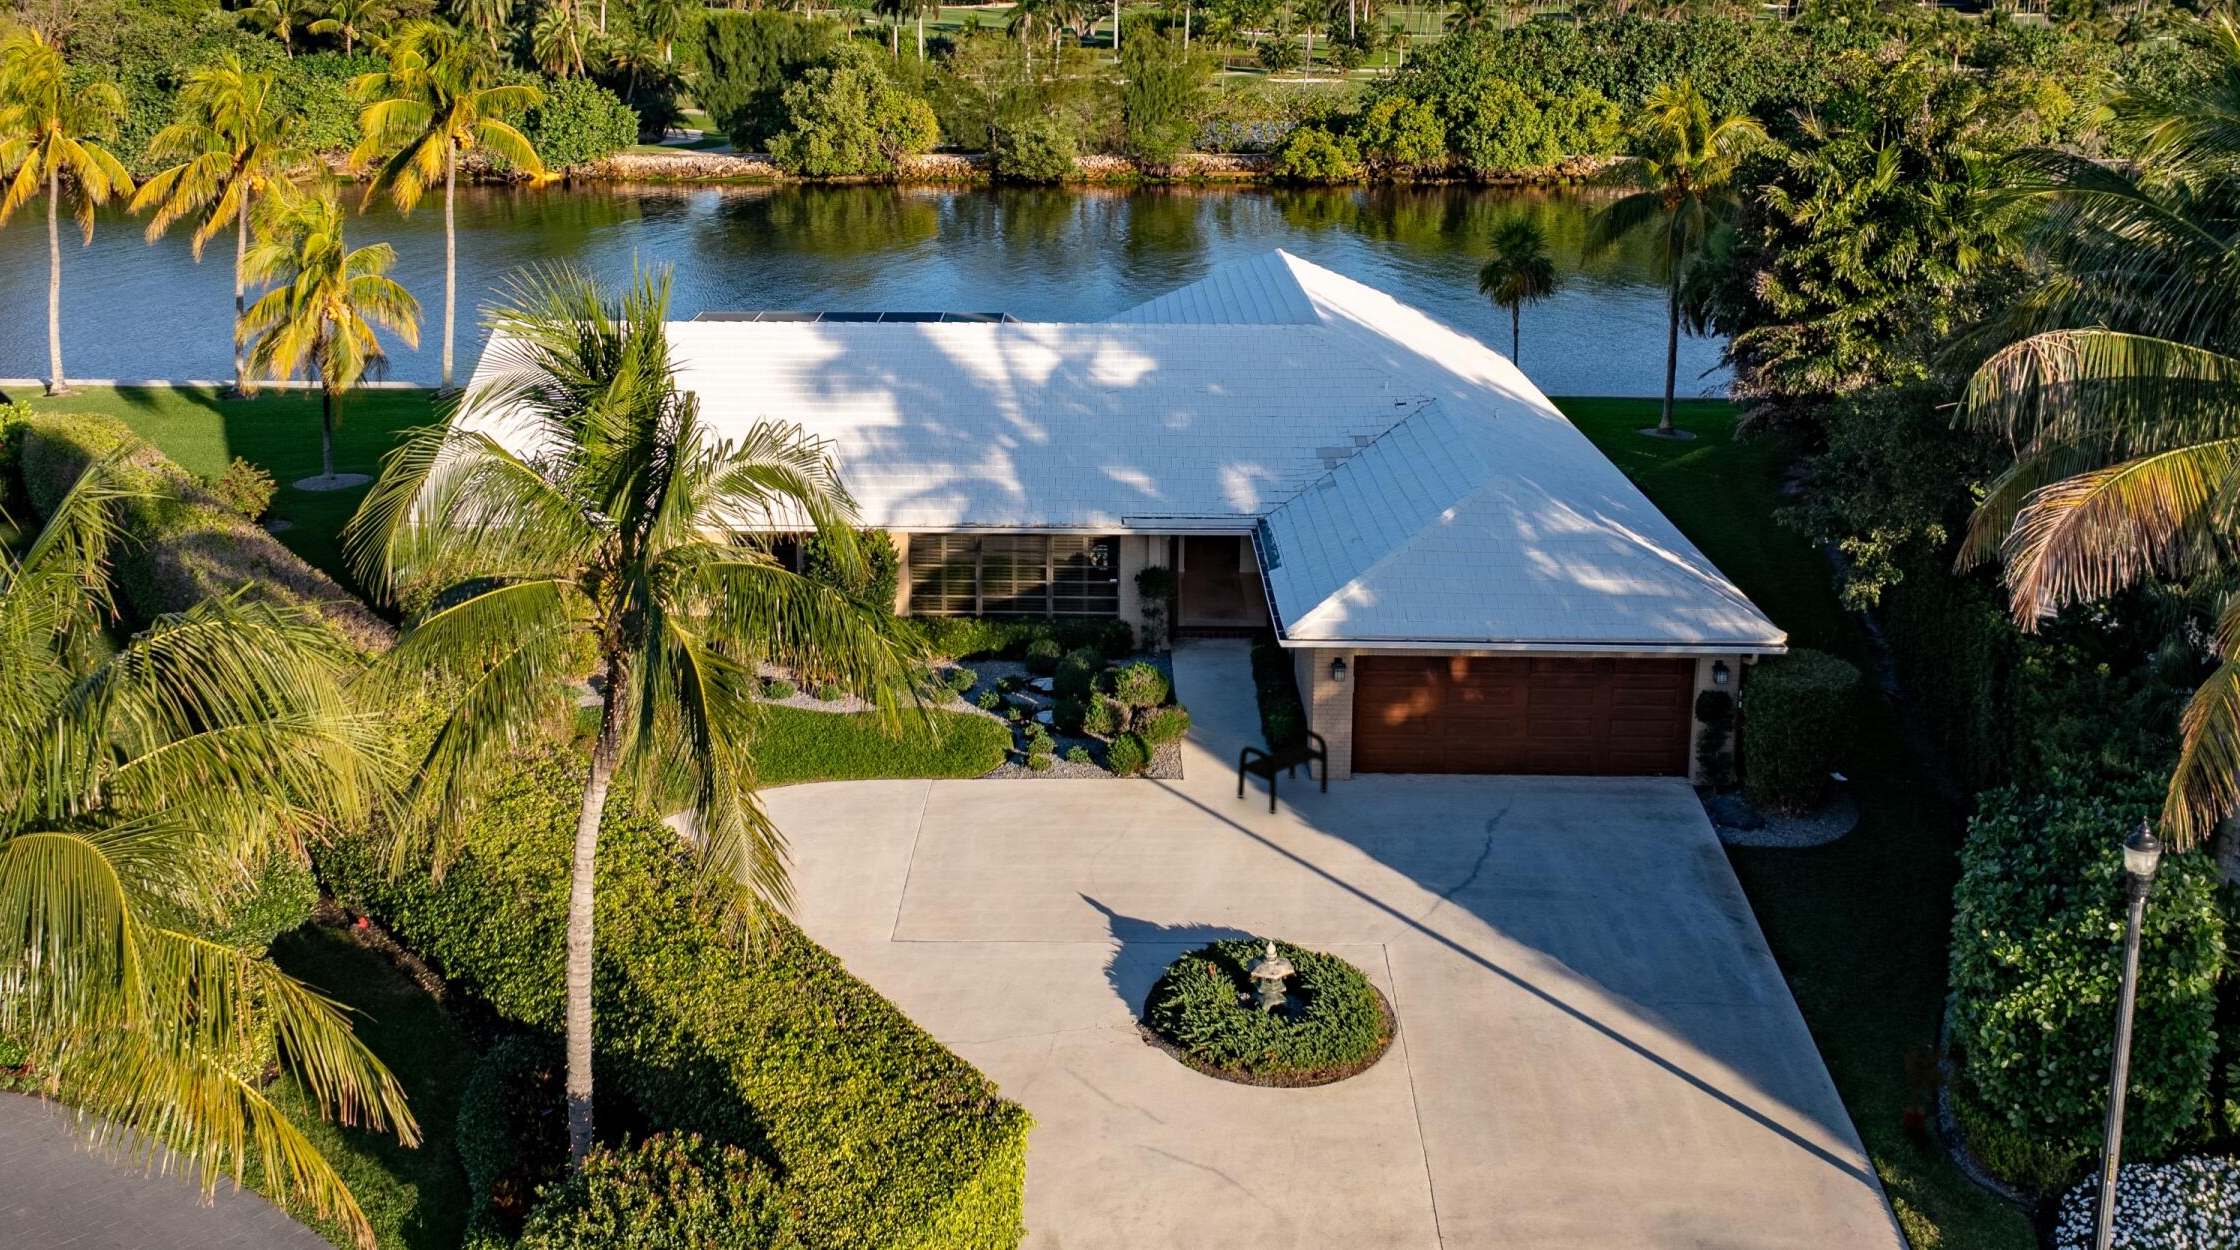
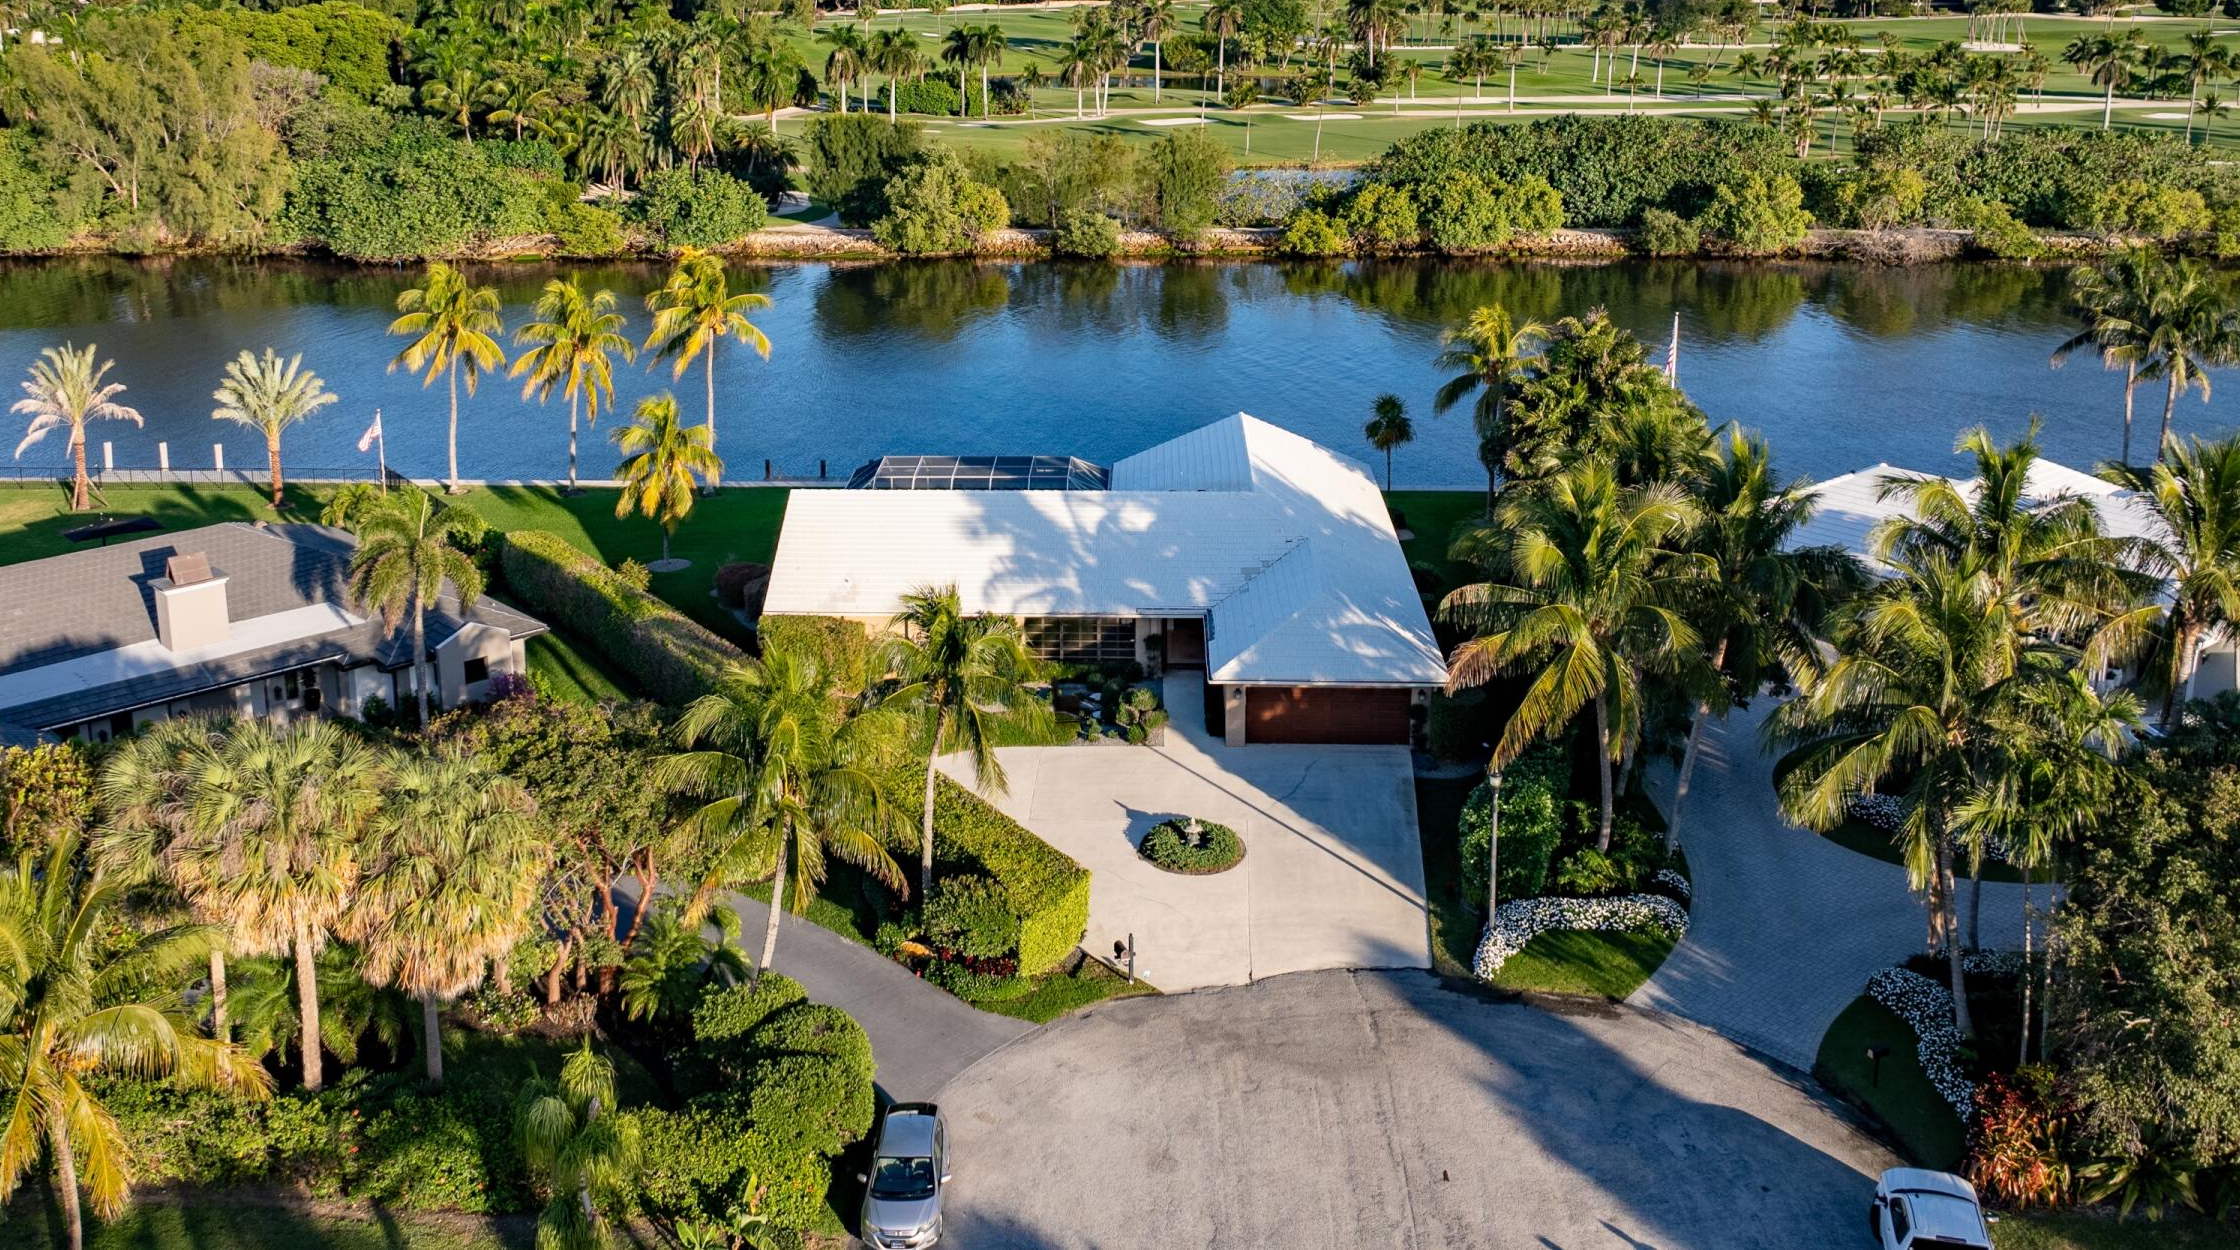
lounge chair: none [949,638,1016,732] -> present [1048,676,1081,723]
bench: present [1237,727,1328,813] -> none [1190,722,1234,764]

